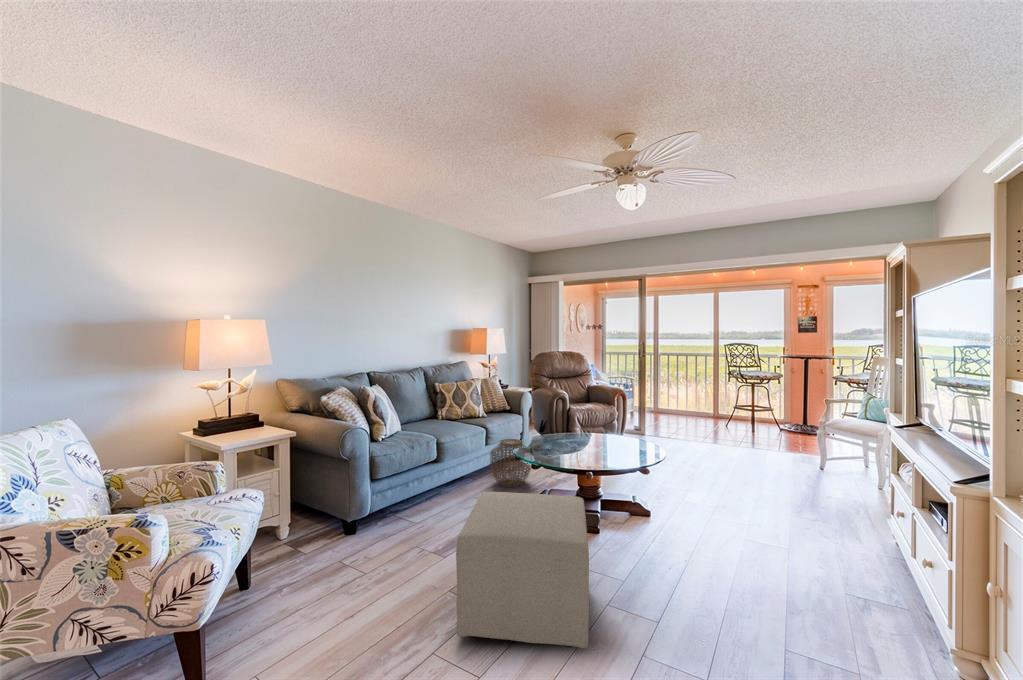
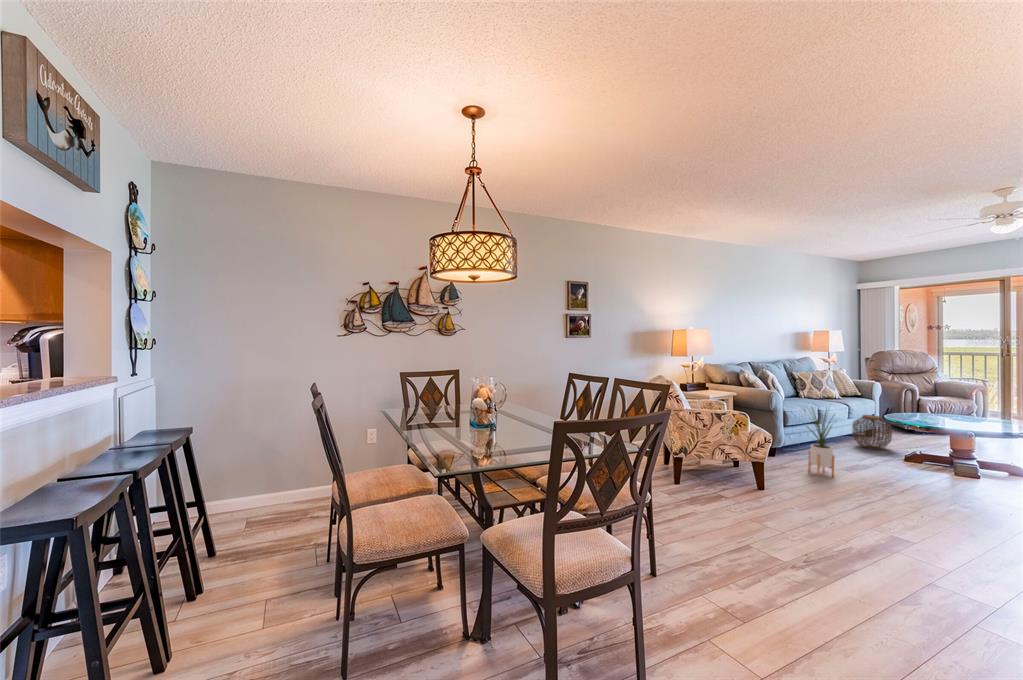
house plant: none [350,446,426,586] -> present [808,409,835,476]
ottoman: present [456,492,589,648] -> none [887,432,992,512]

